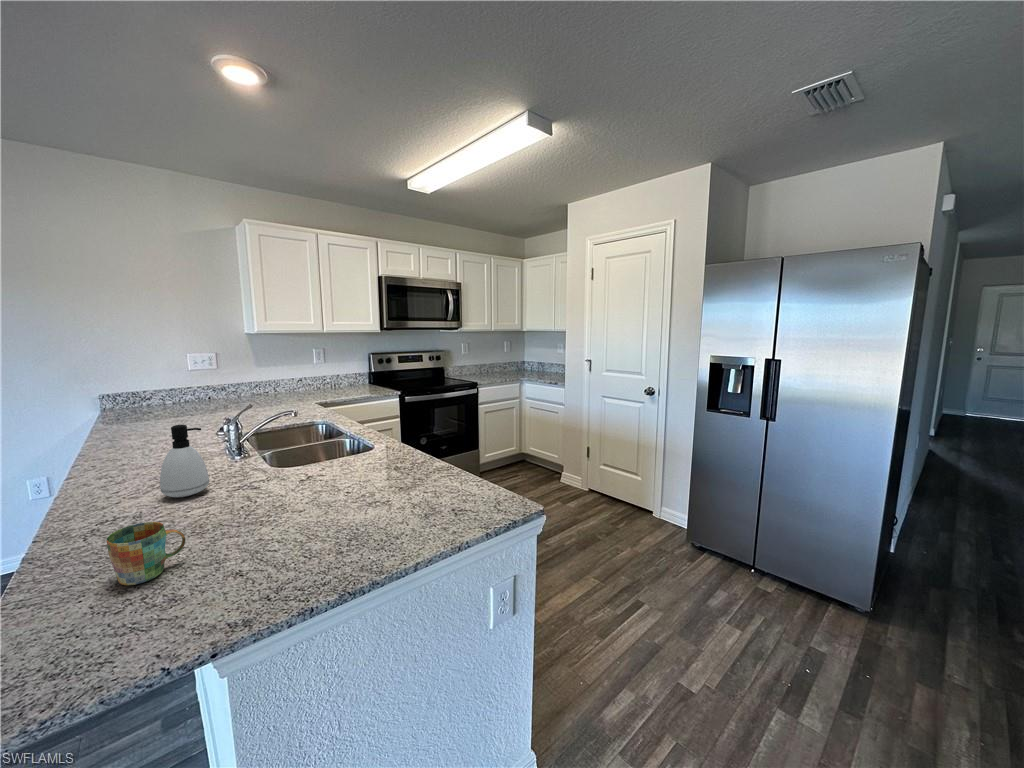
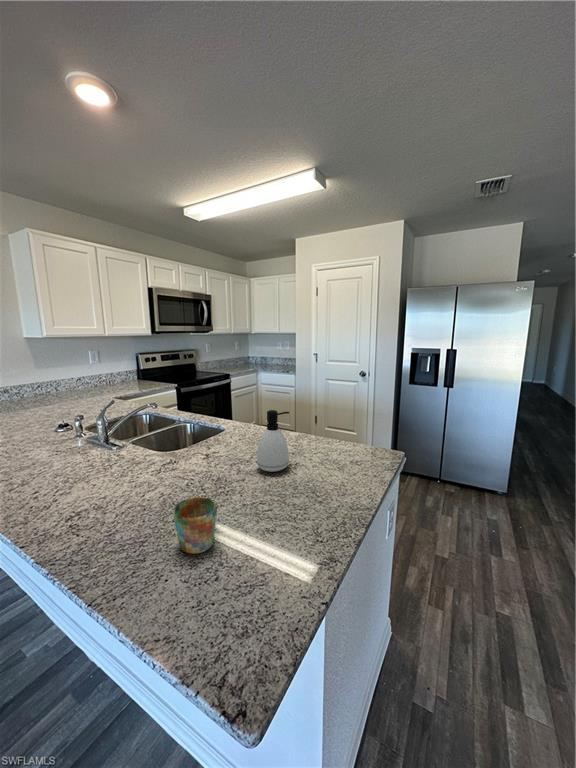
soap dispenser: present [160,425,209,497] -> present [257,410,289,472]

